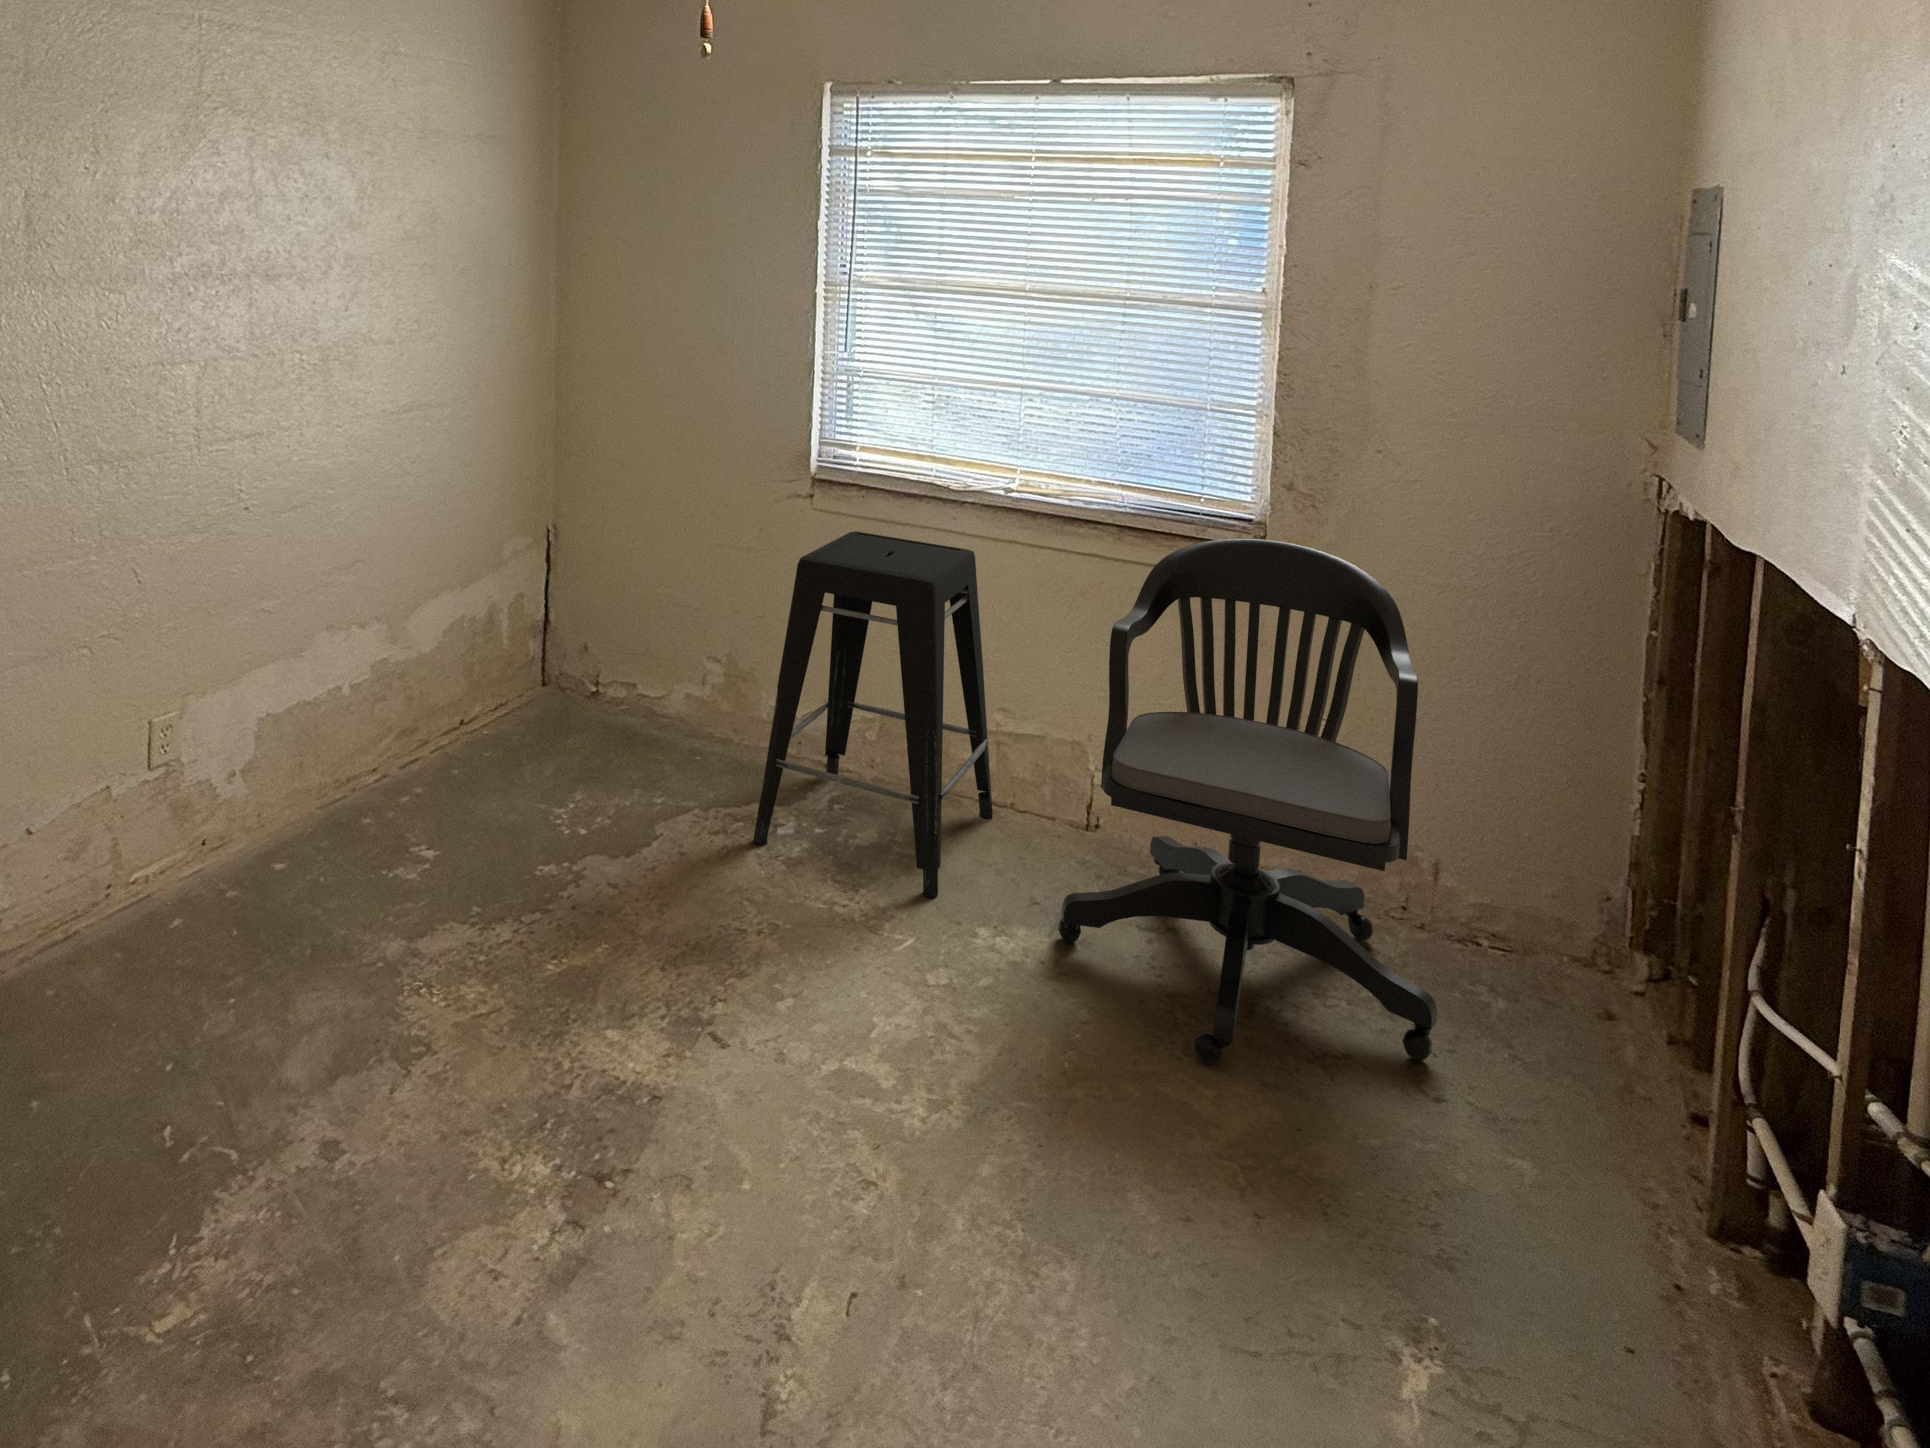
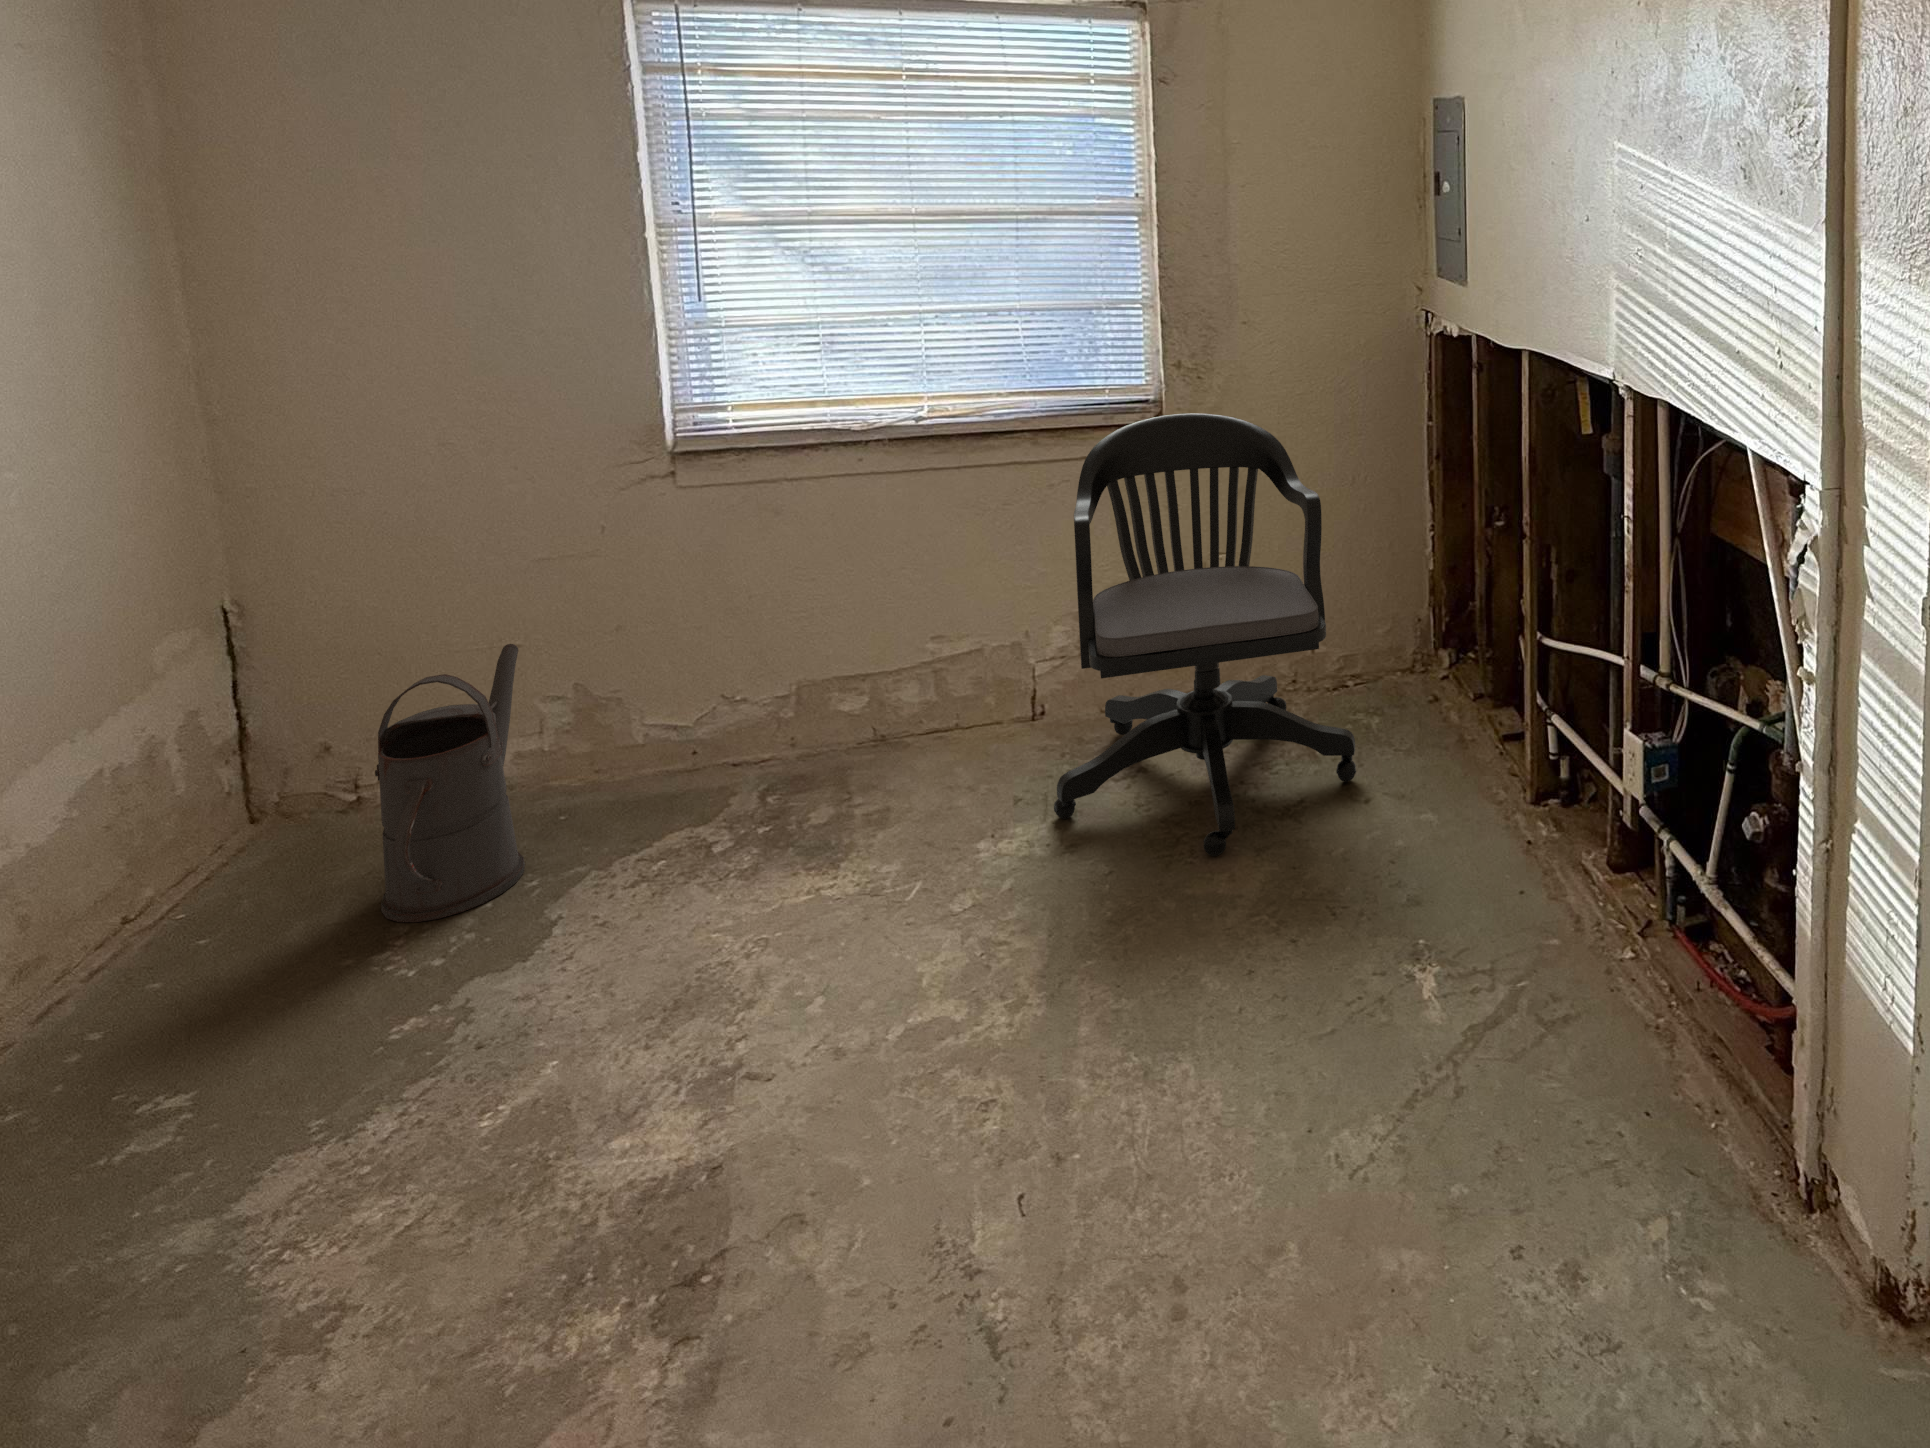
stool: present [753,531,993,898] -> none [688,488,944,875]
watering can: none [575,605,696,801] -> present [375,644,525,922]

